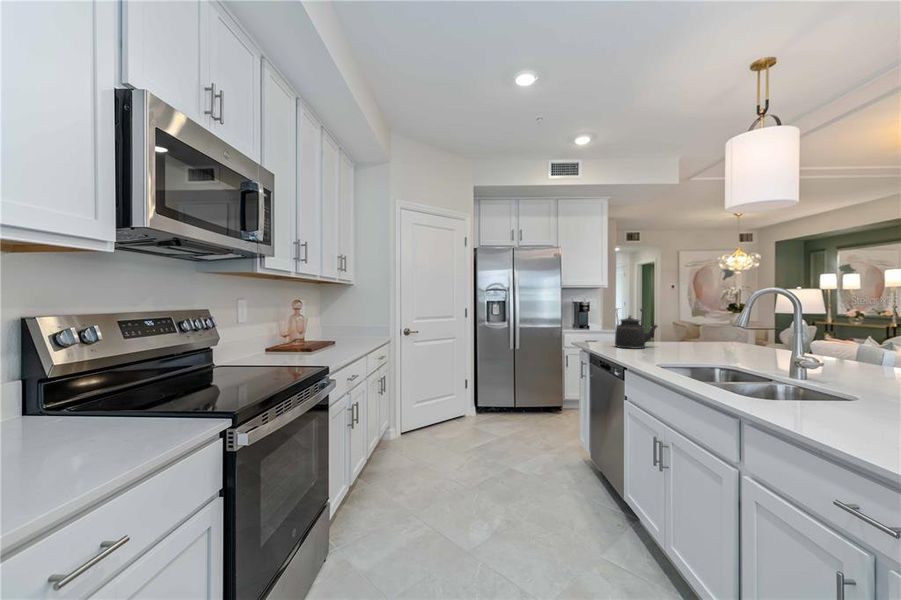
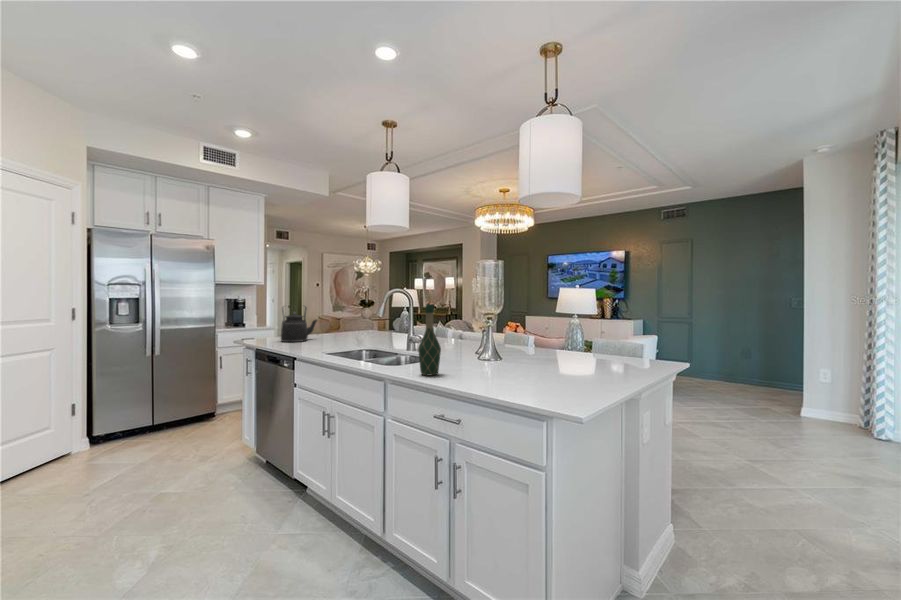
wine bottle: none [804,308,859,433] -> present [418,304,441,376]

